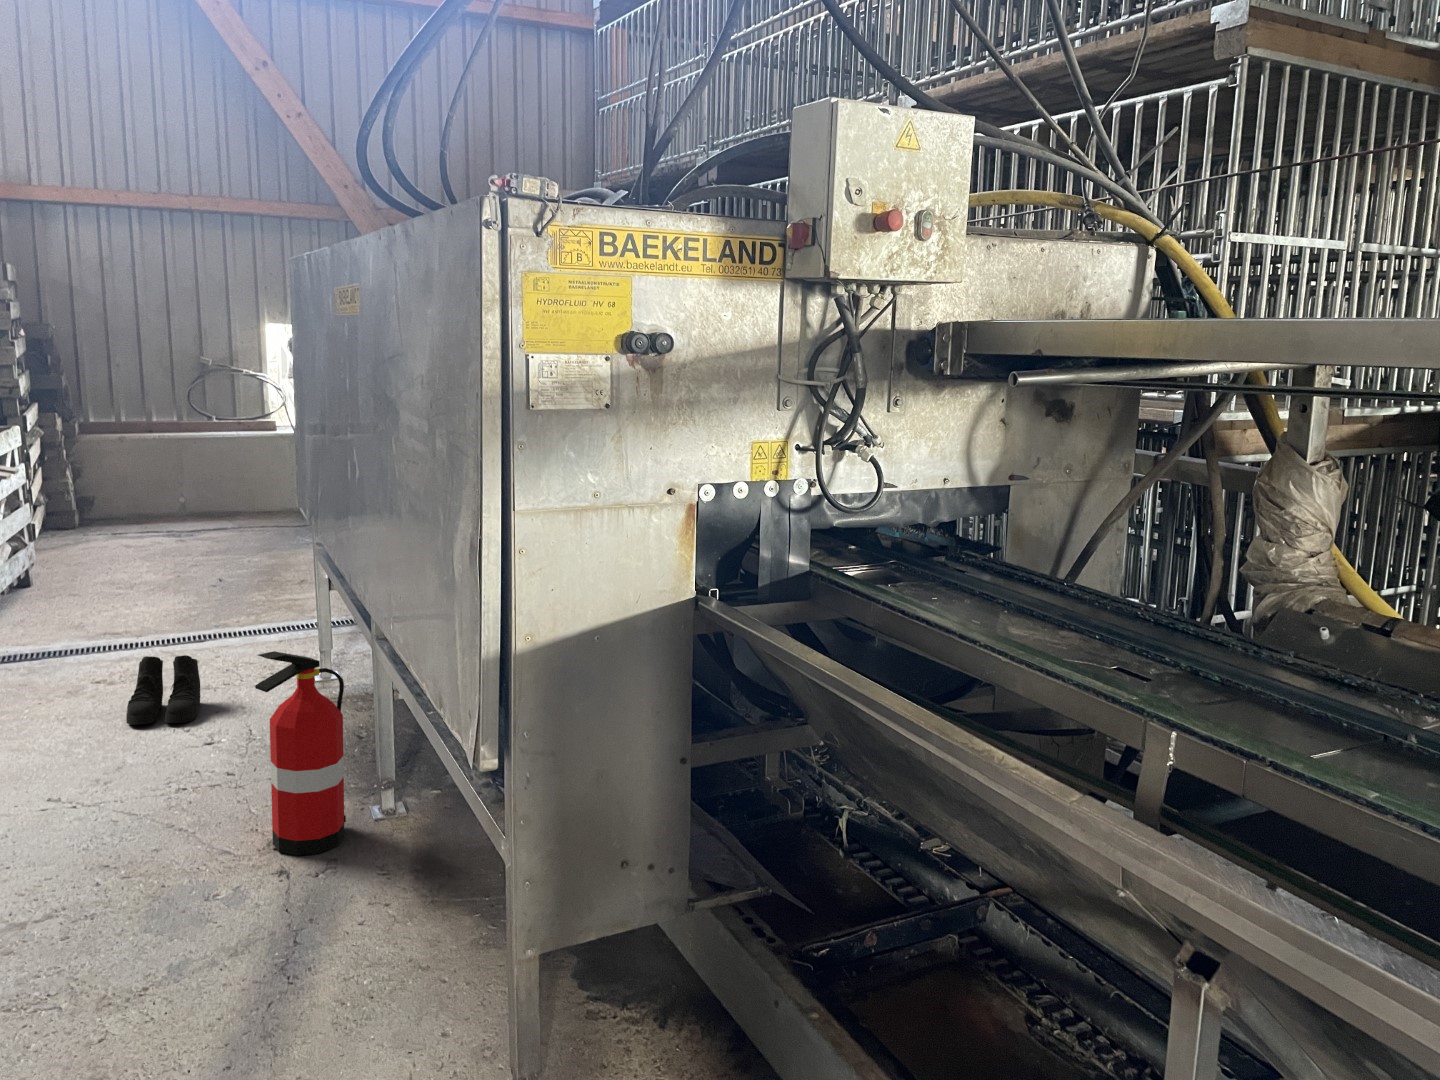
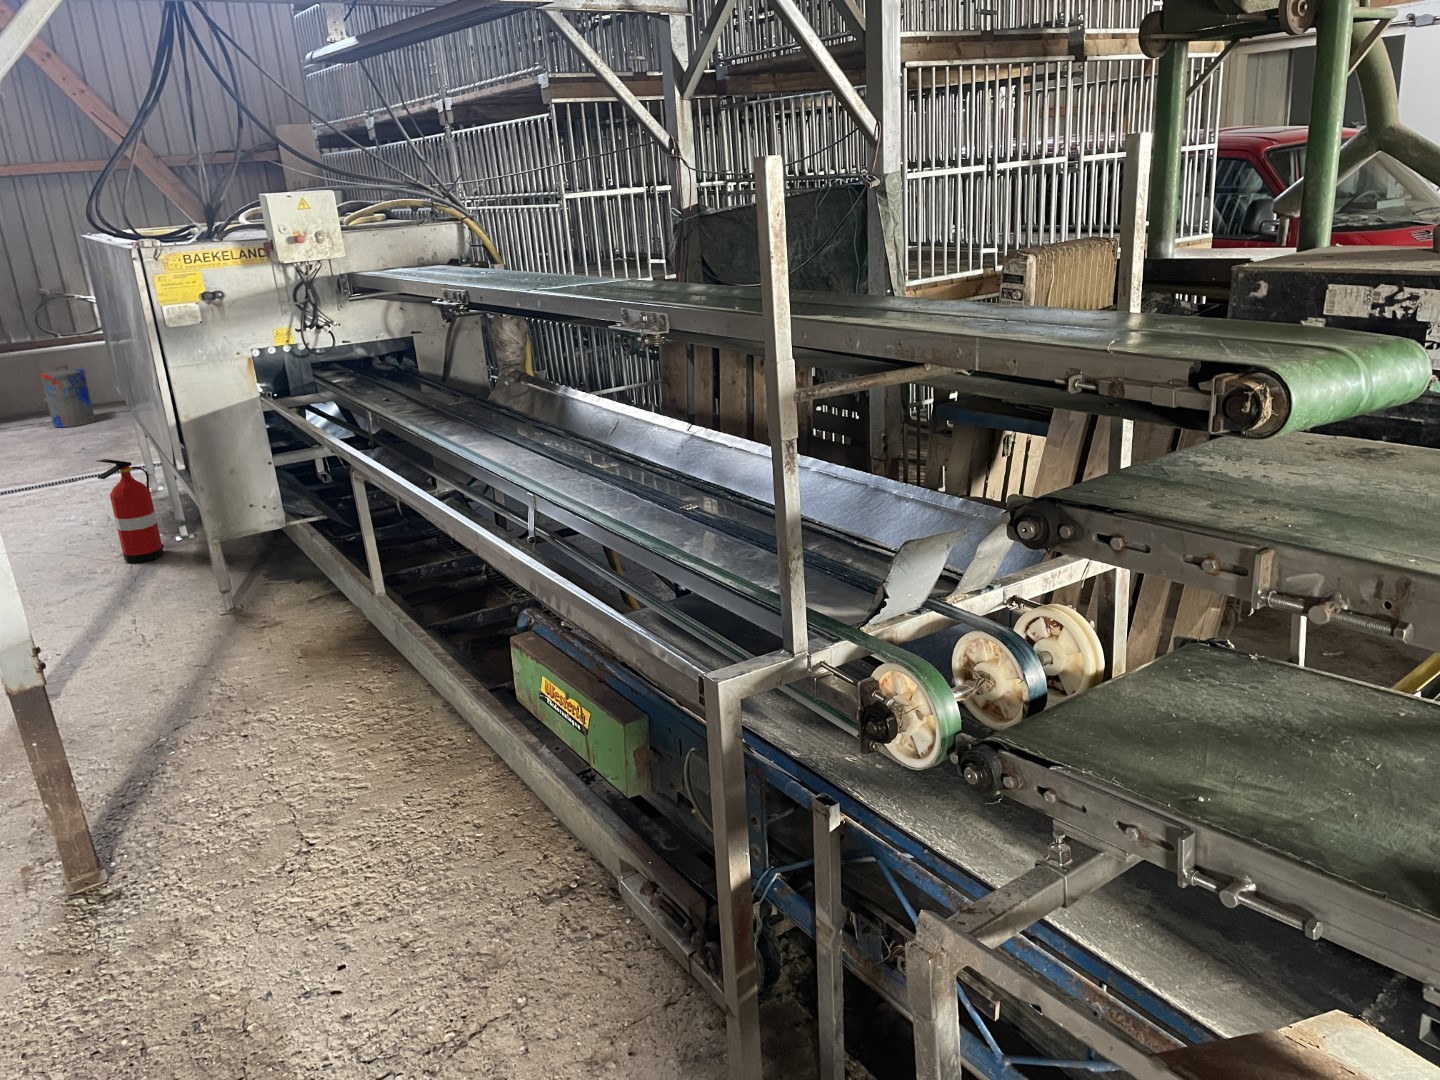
trash can: none [178,459,239,543] -> present [40,365,95,427]
boots: present [126,655,201,725] -> none [33,483,78,524]

